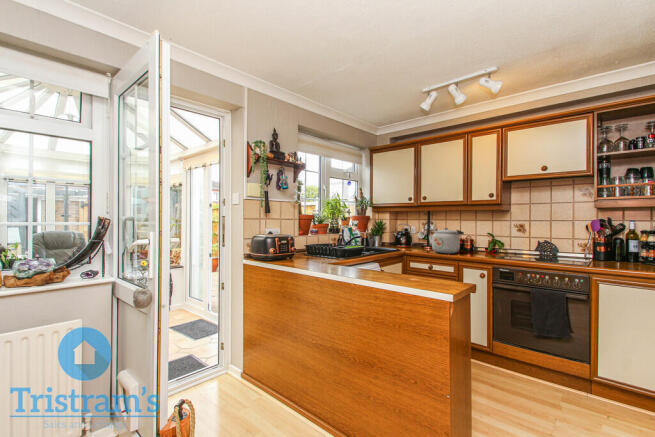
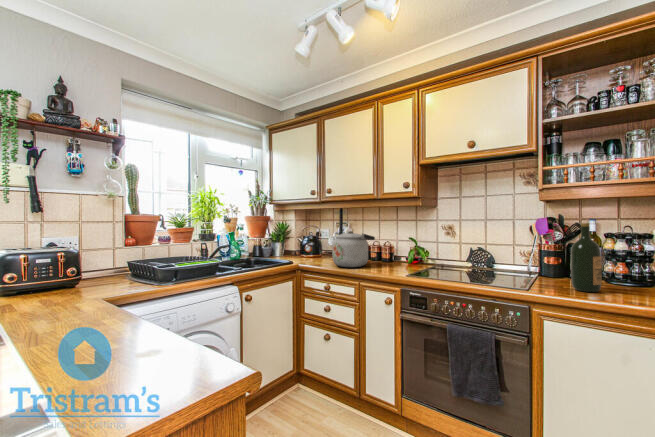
wine bottle: none [617,224,638,267] -> present [571,223,602,292]

